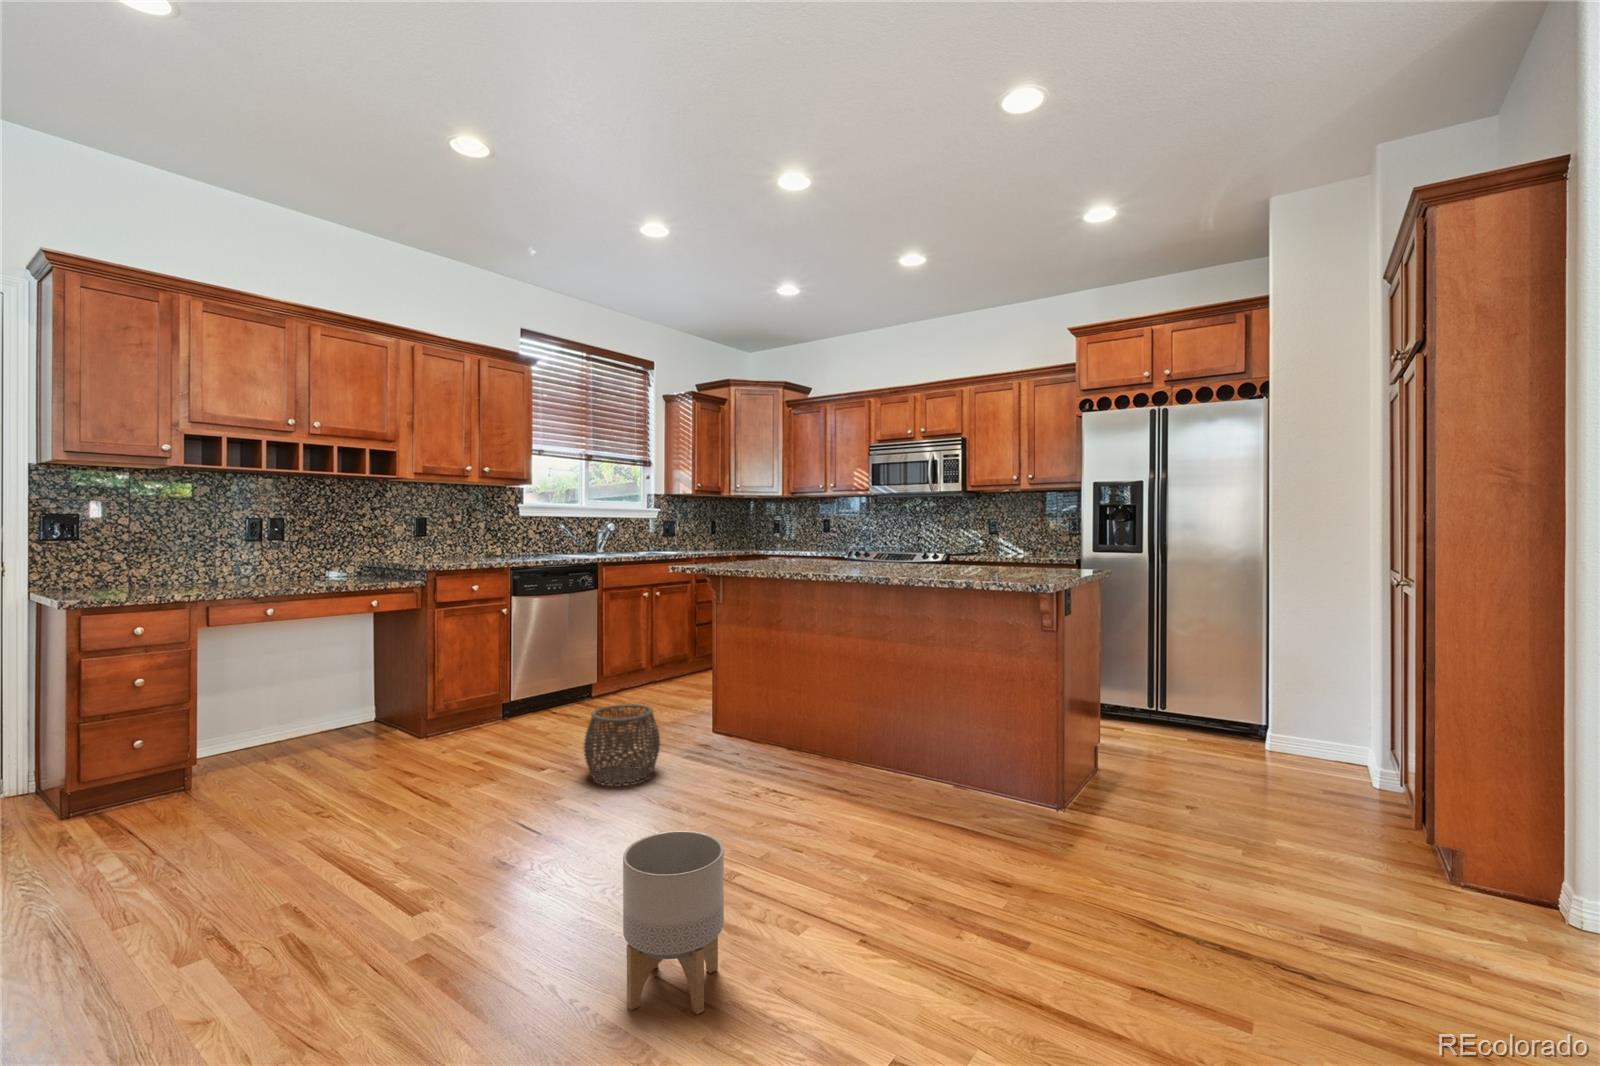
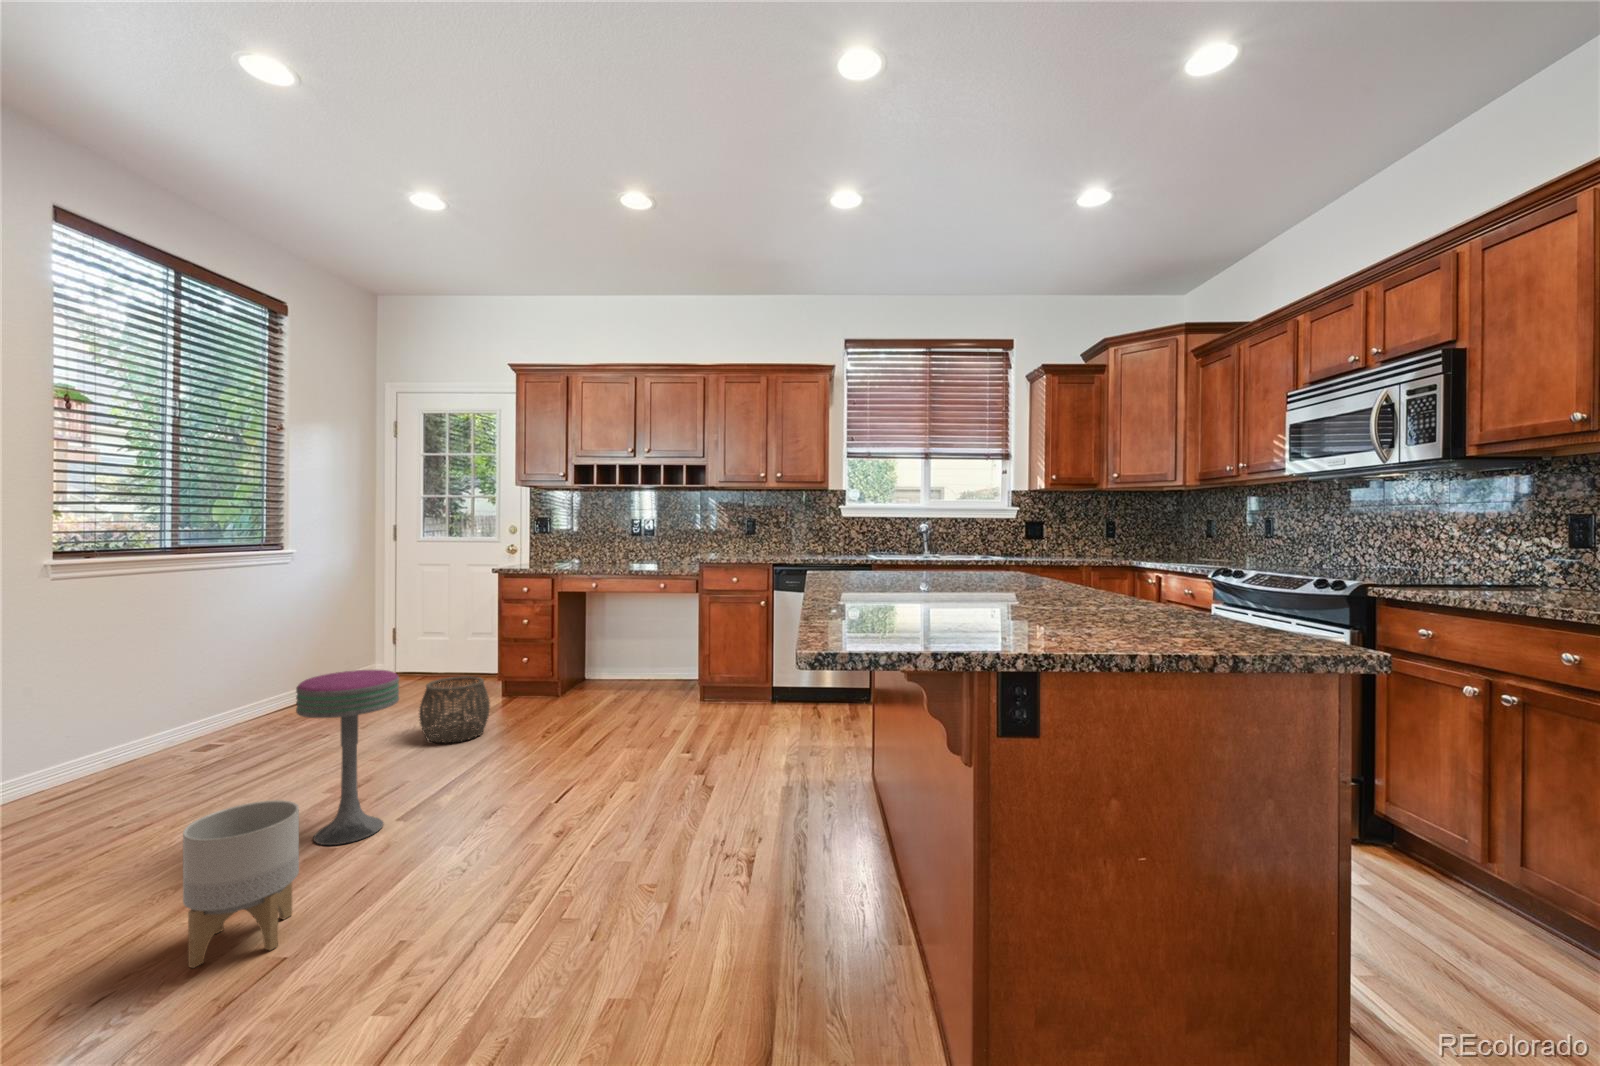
woven basket: present [584,704,660,784] -> present [419,676,490,743]
bar stool: none [402,716,528,960] -> present [296,670,399,845]

